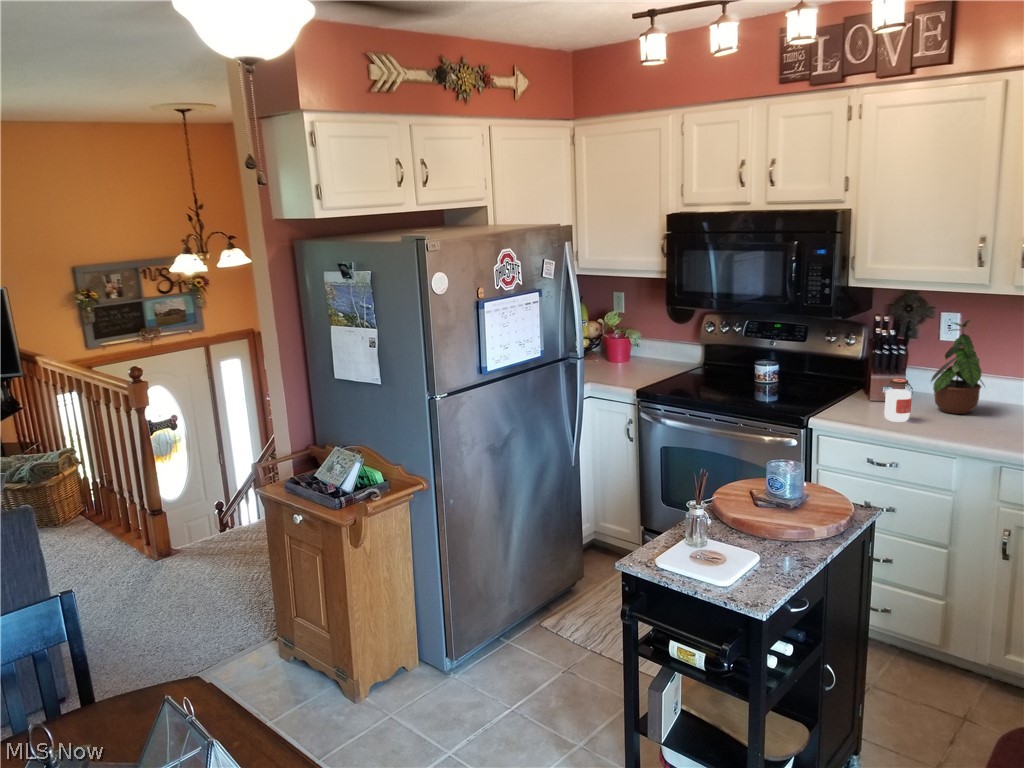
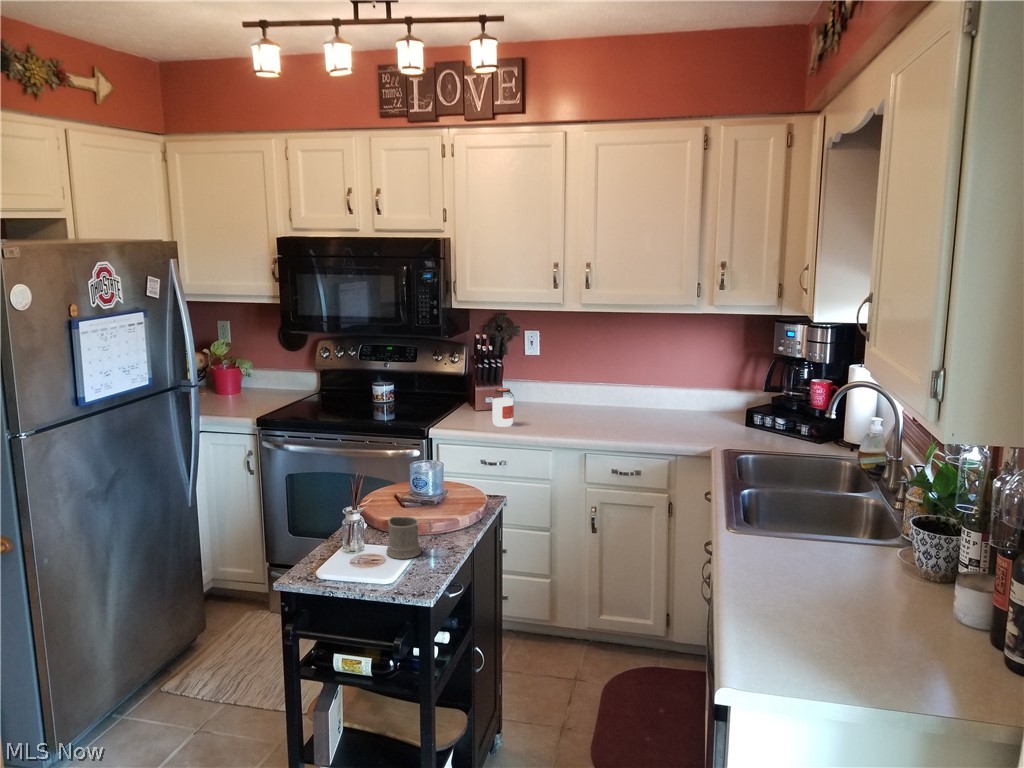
potted plant: present [931,320,984,414] -> none [521,334,570,417]
mug: none [730,517,778,562] -> present [386,517,431,559]

